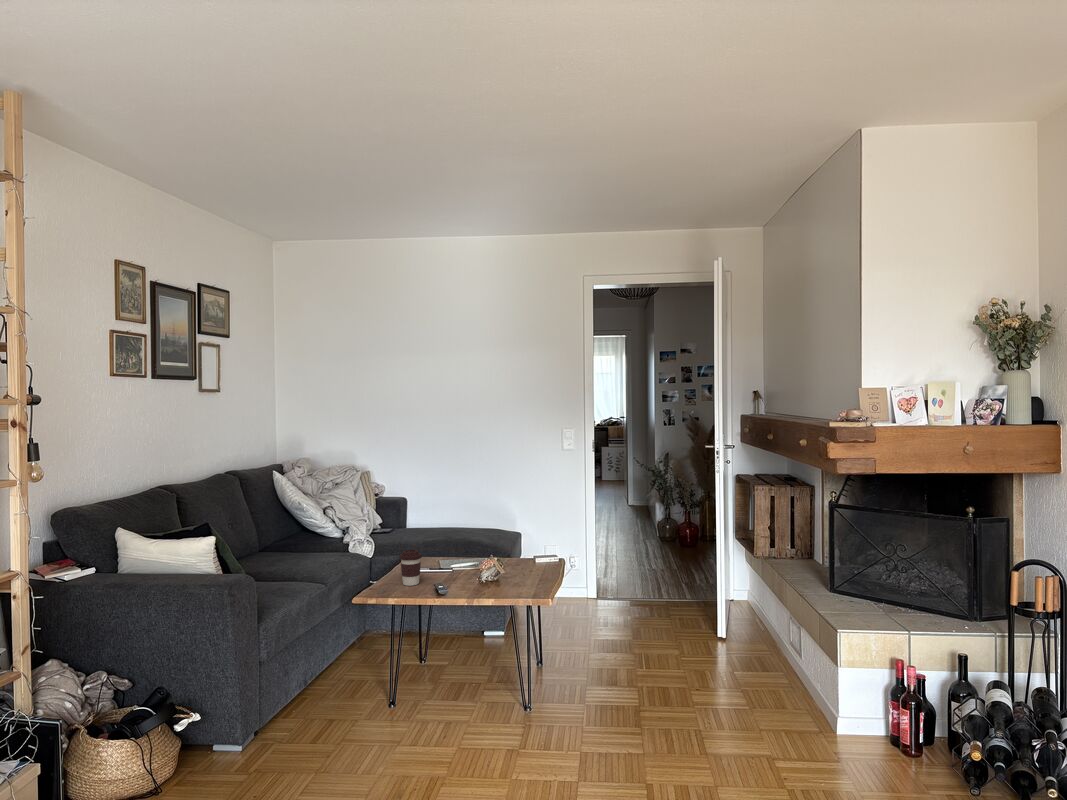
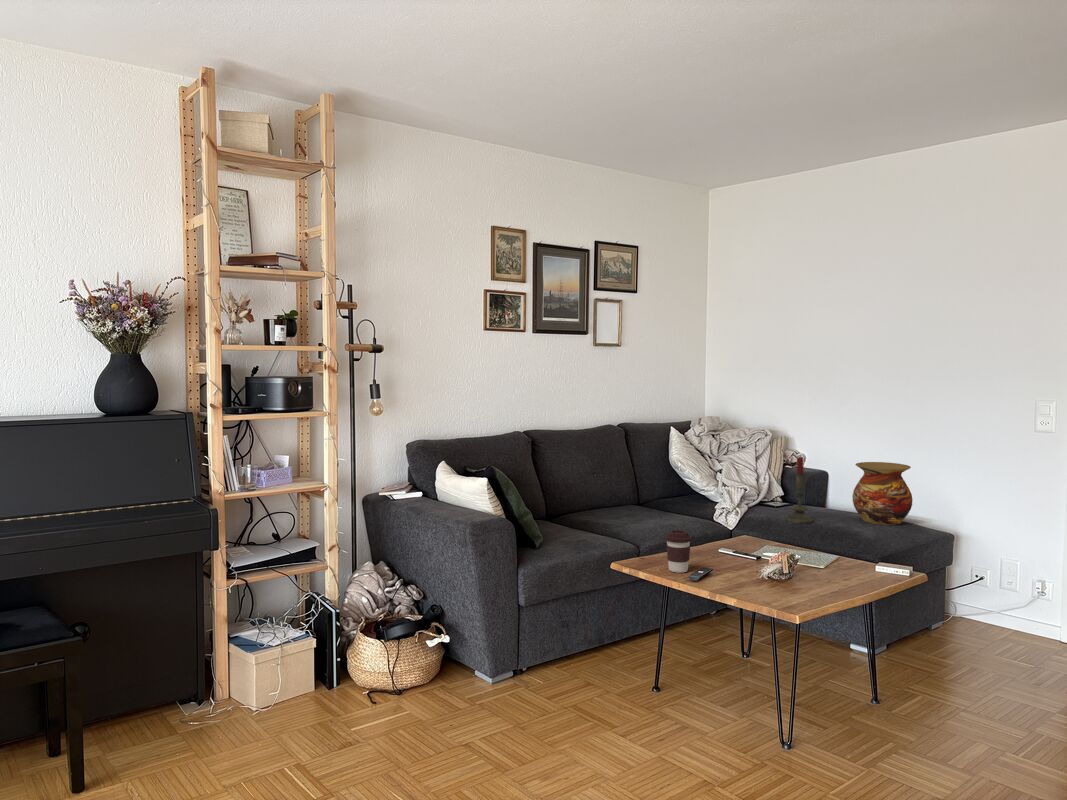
candle: none [397,481,419,538] -> present [786,456,813,523]
vase: none [436,481,478,529] -> present [852,462,912,525]

